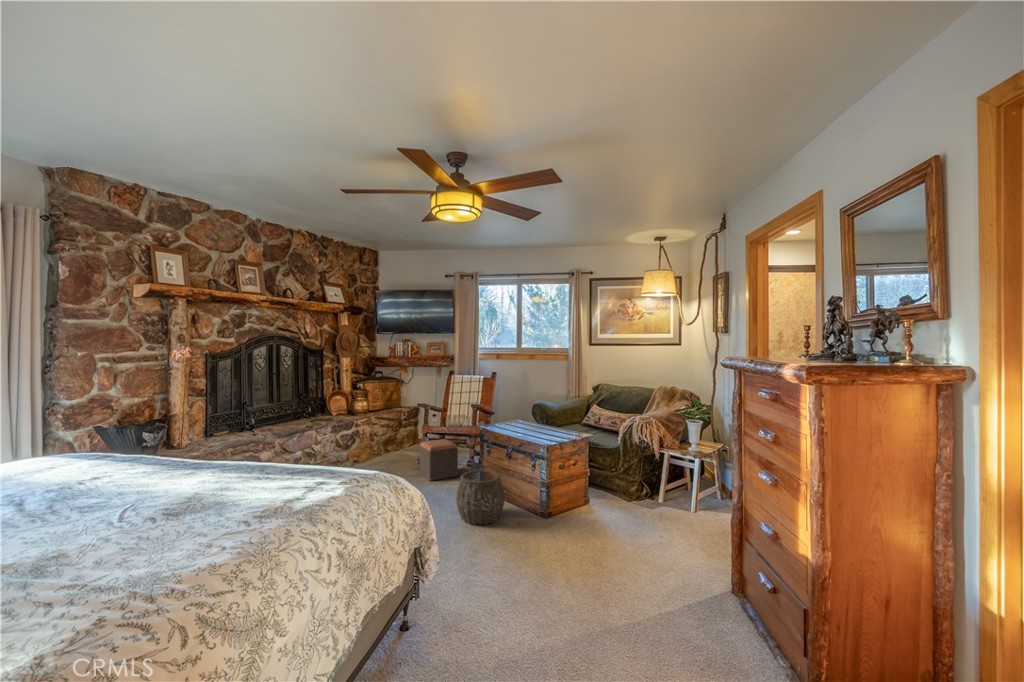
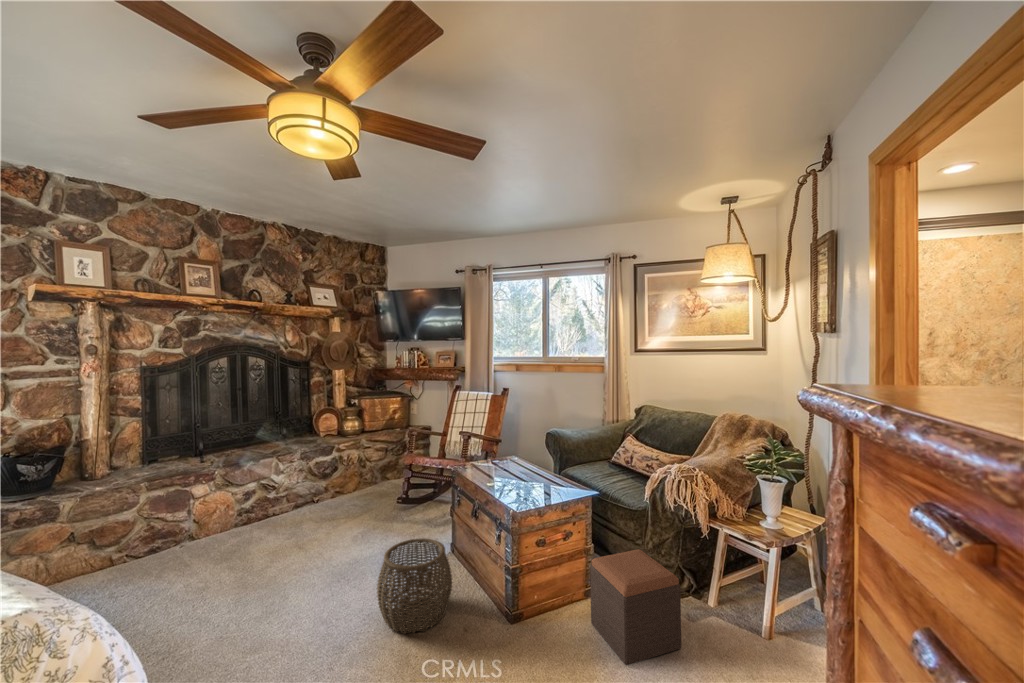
footstool: present [420,439,458,481] -> present [590,549,681,665]

